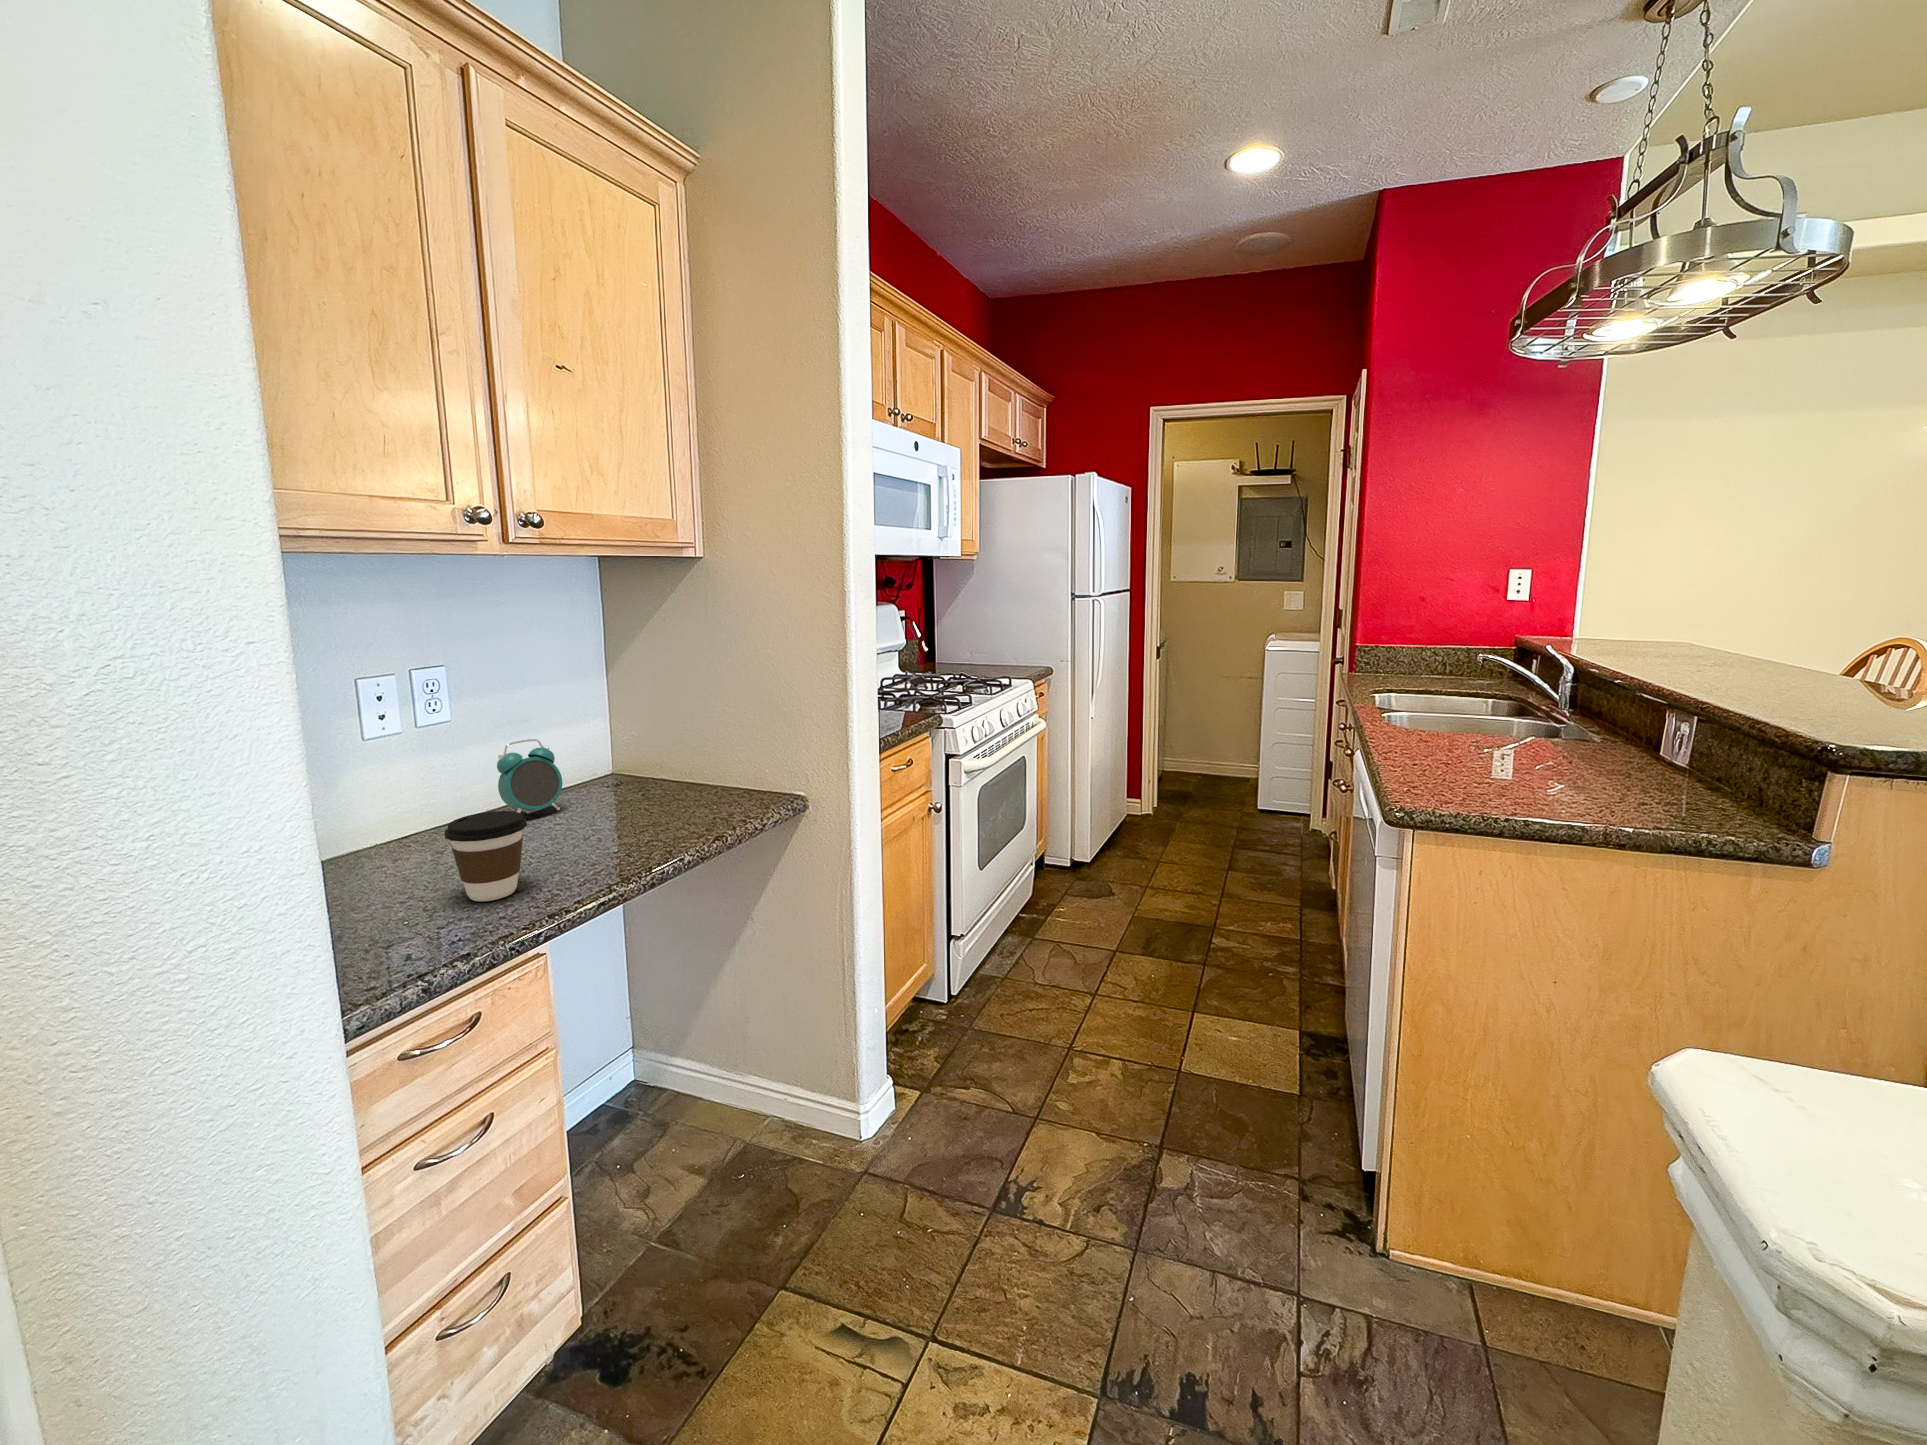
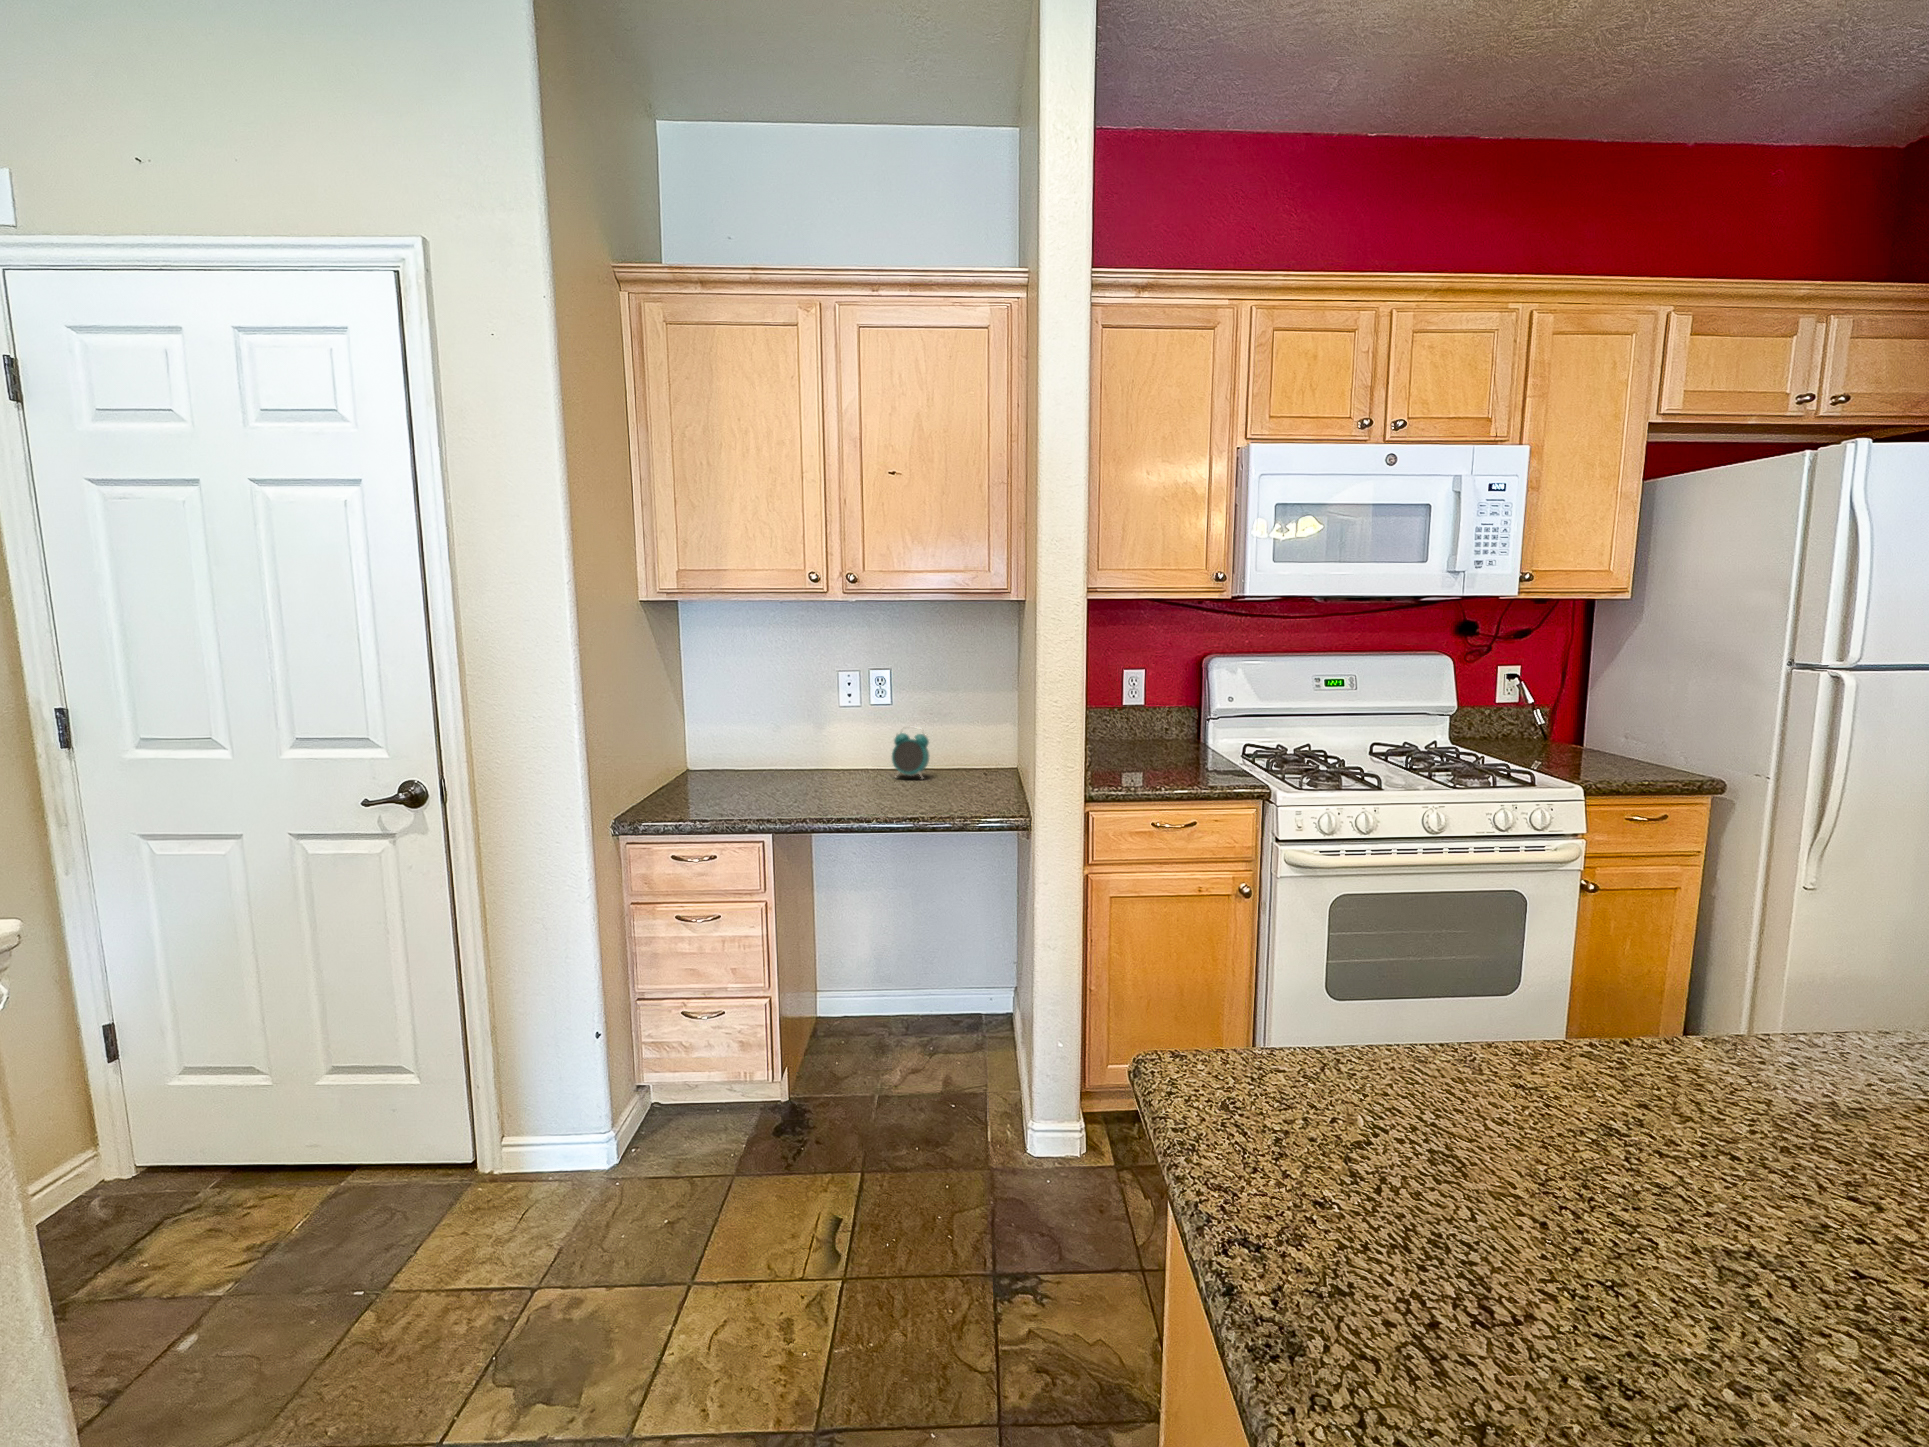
coffee cup: present [445,811,527,901] -> none [765,756,807,807]

